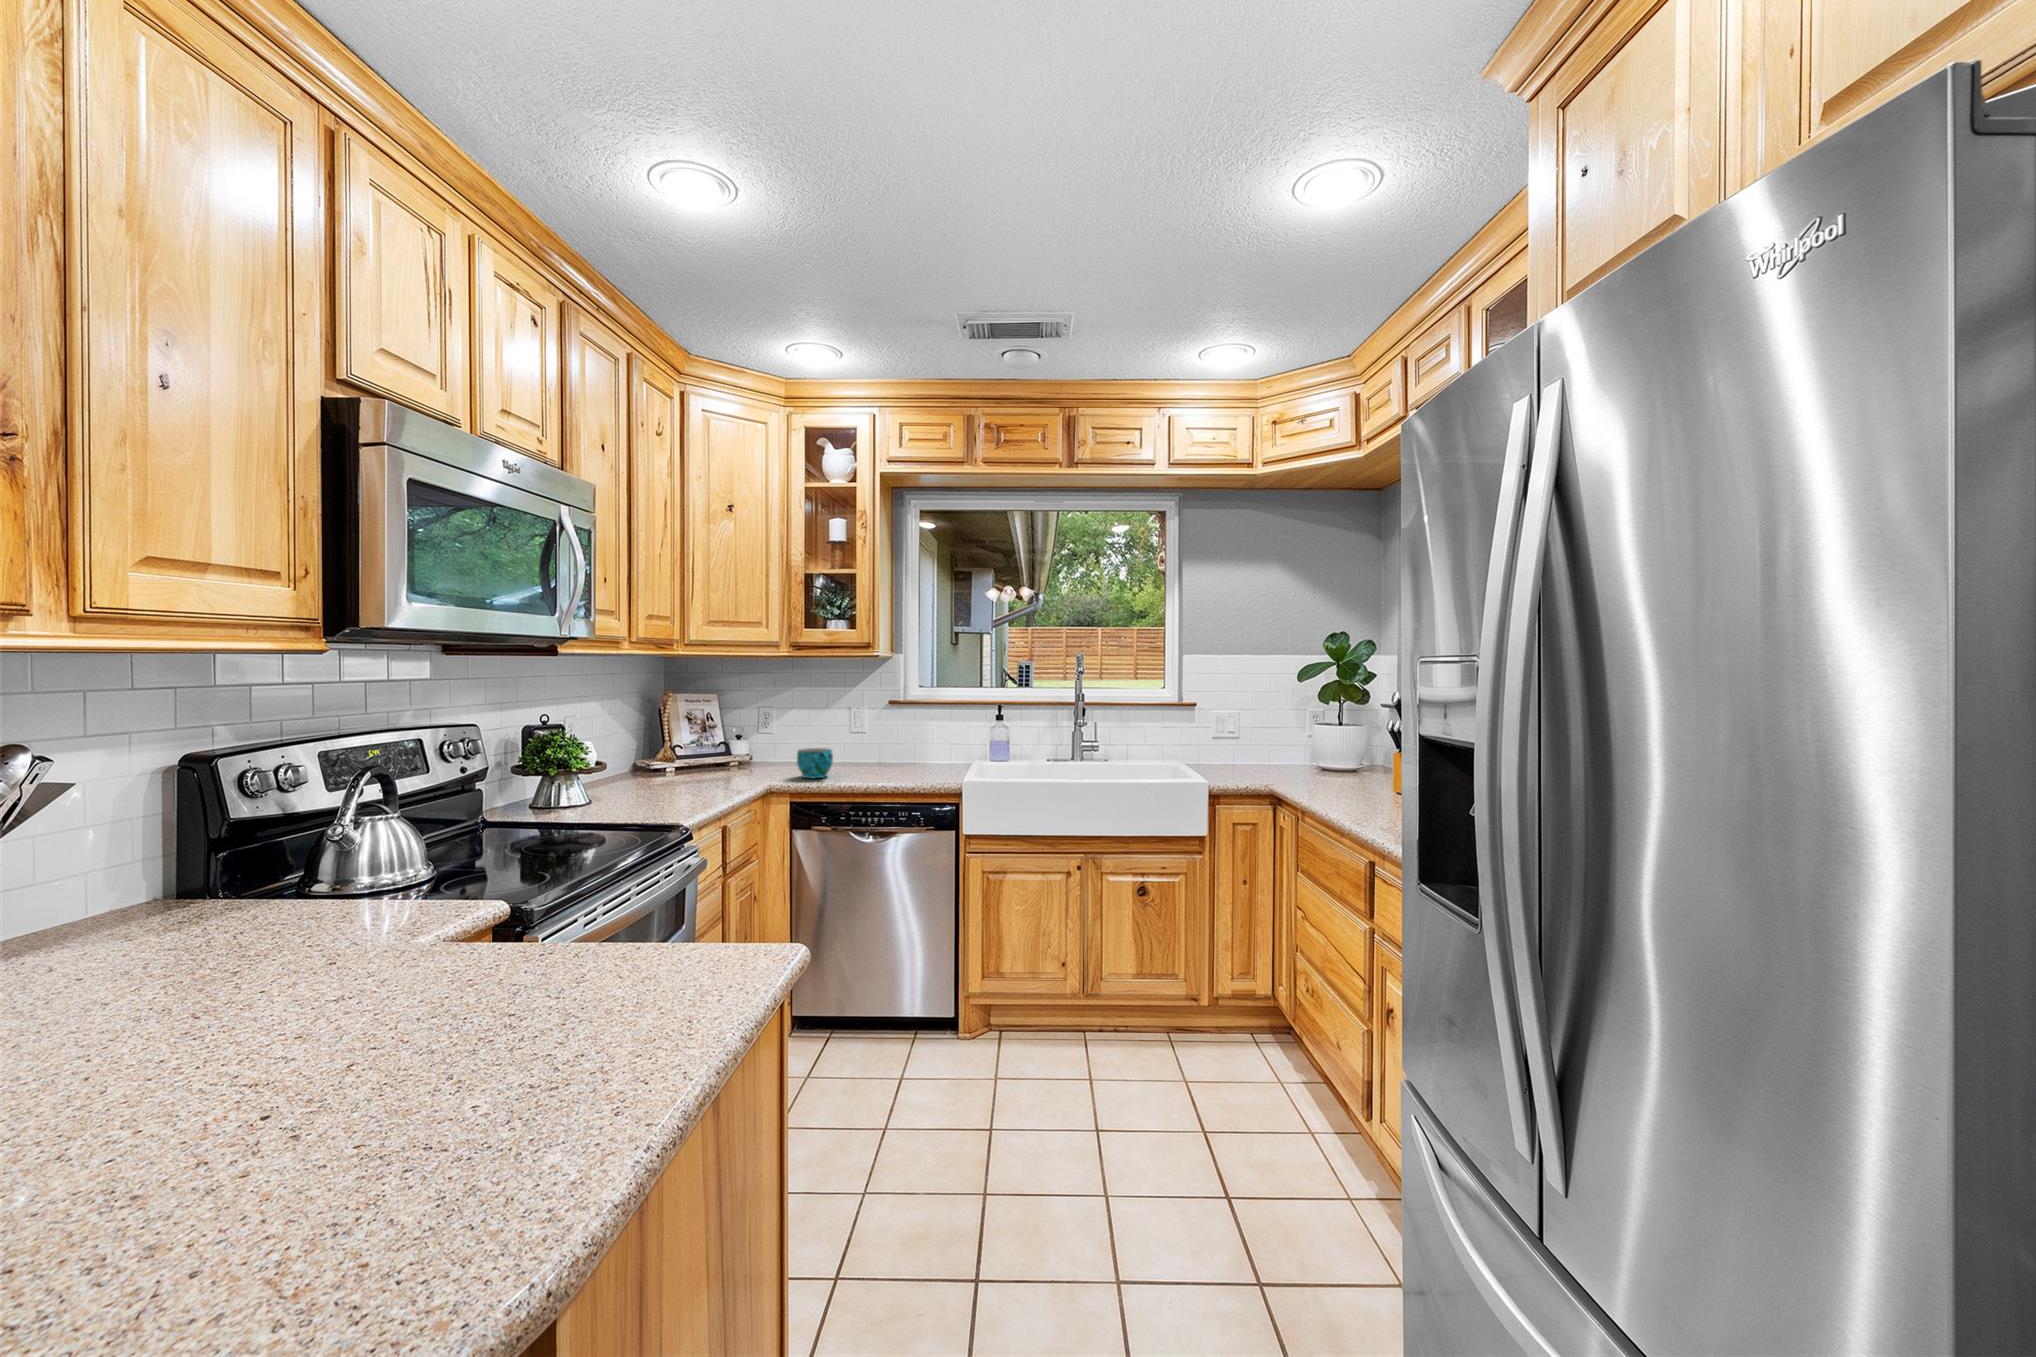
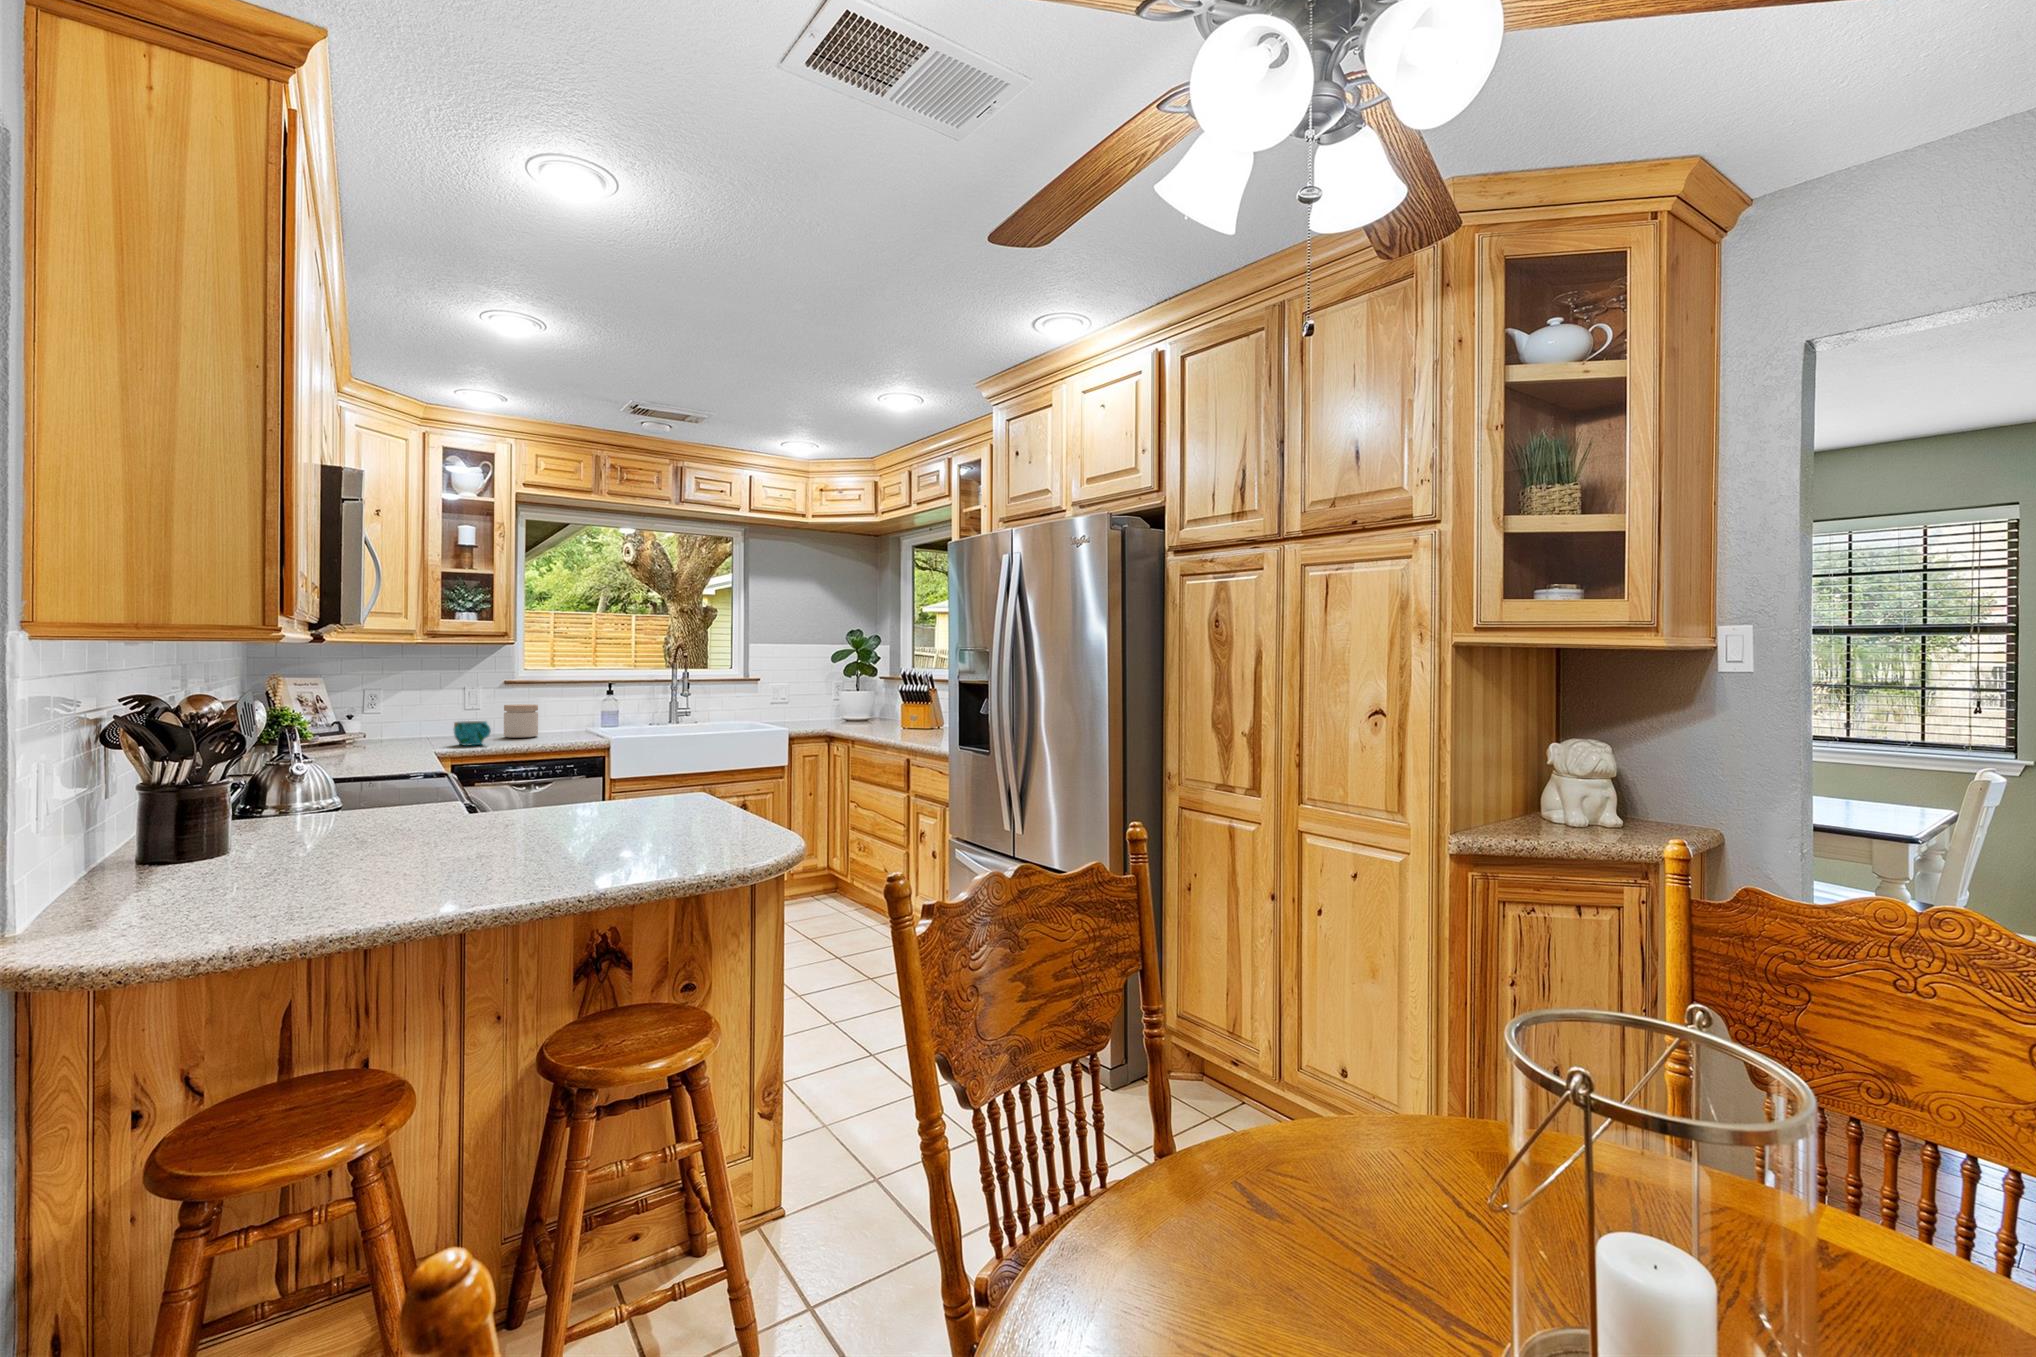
jar: none [871,727,908,769] -> present [504,704,538,738]

